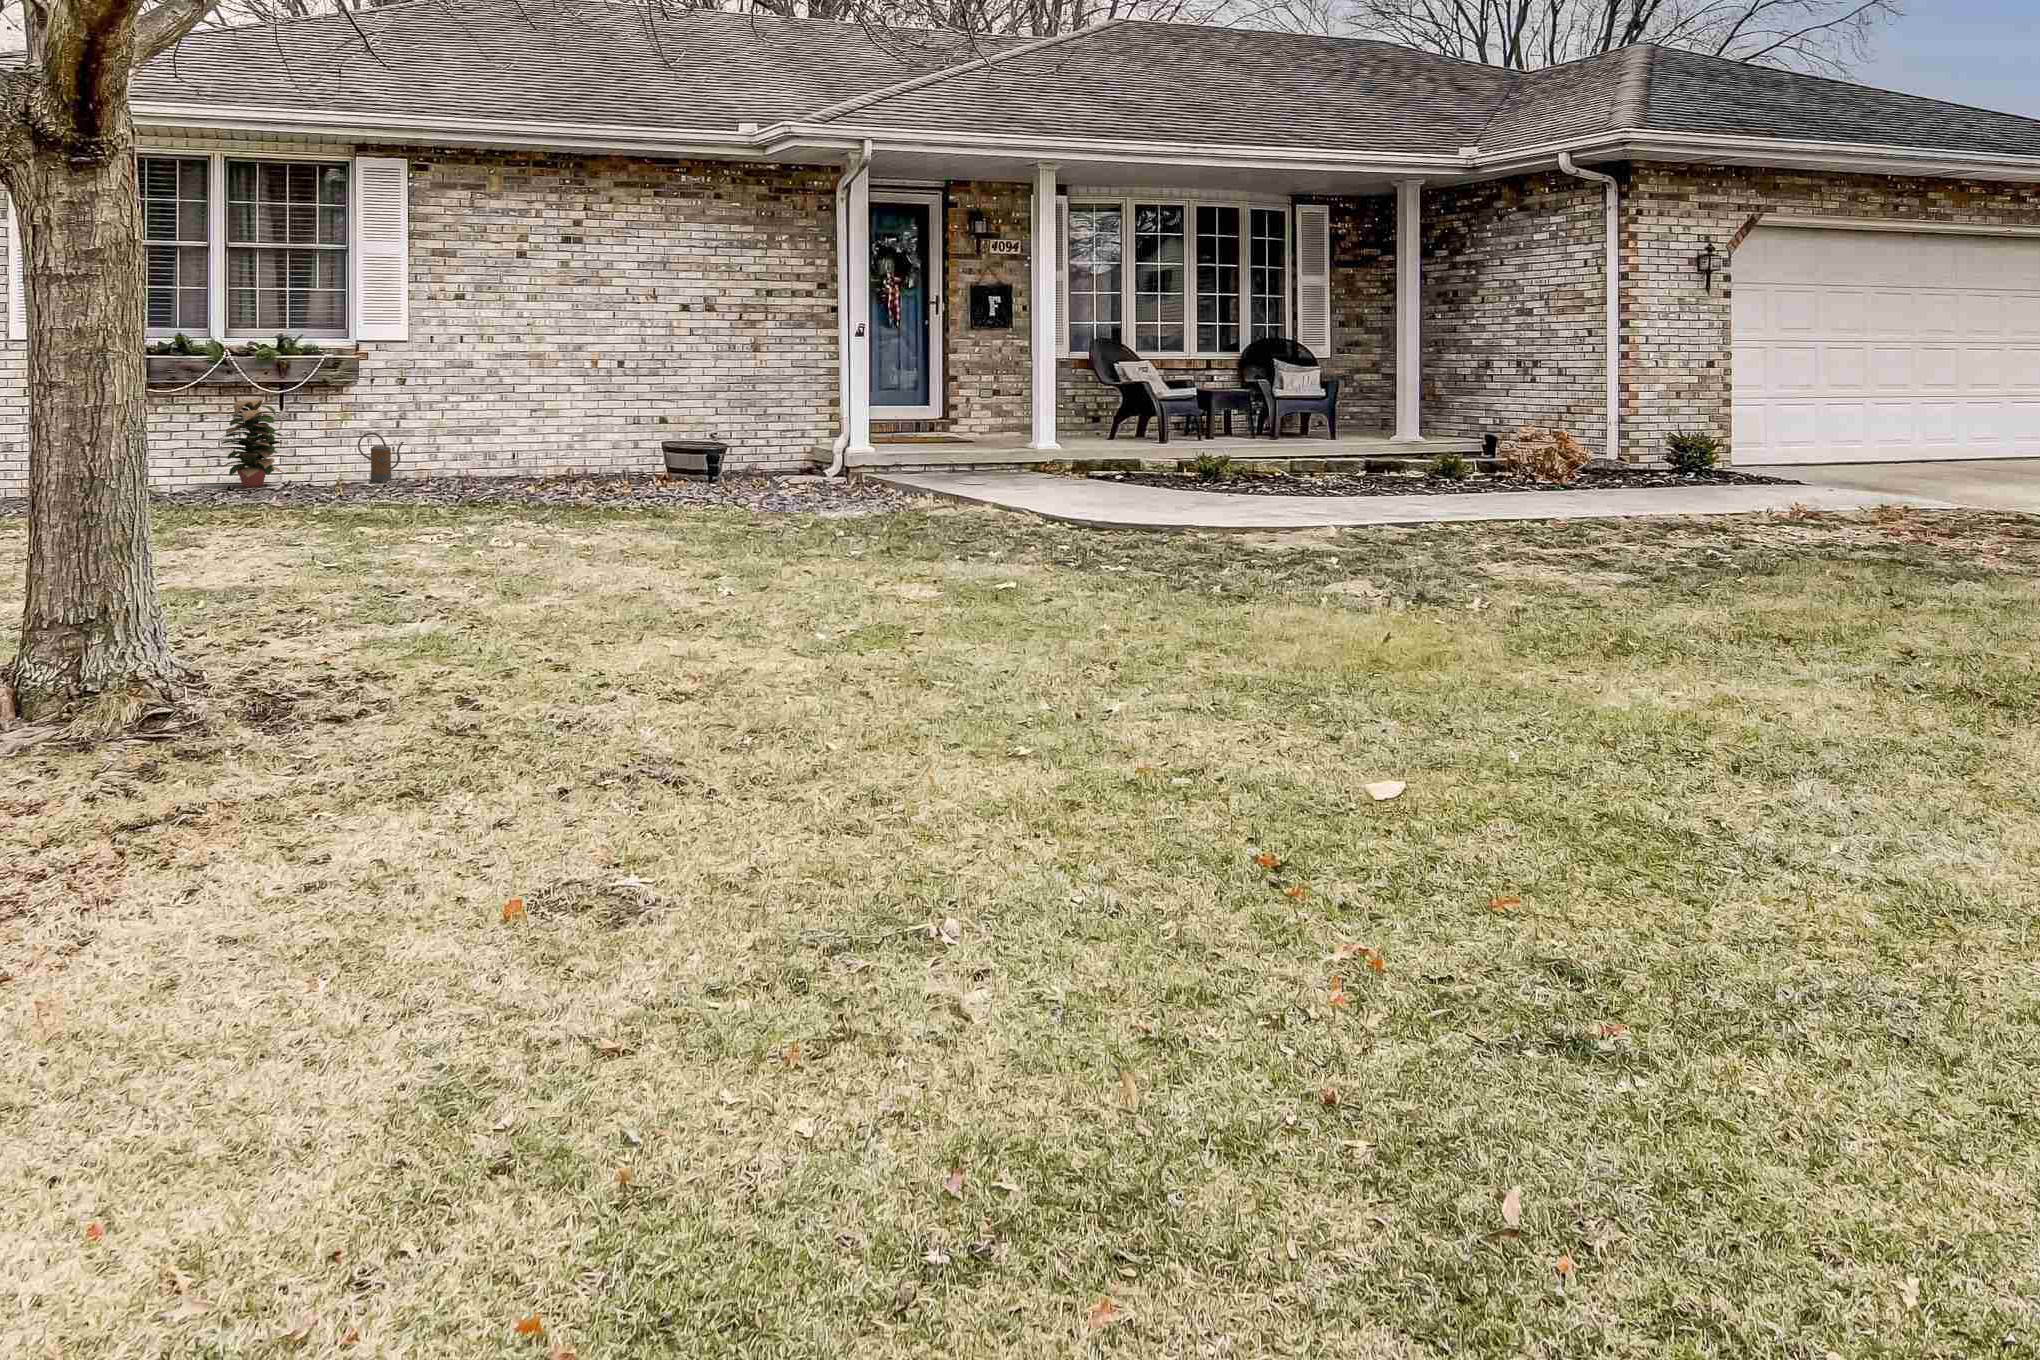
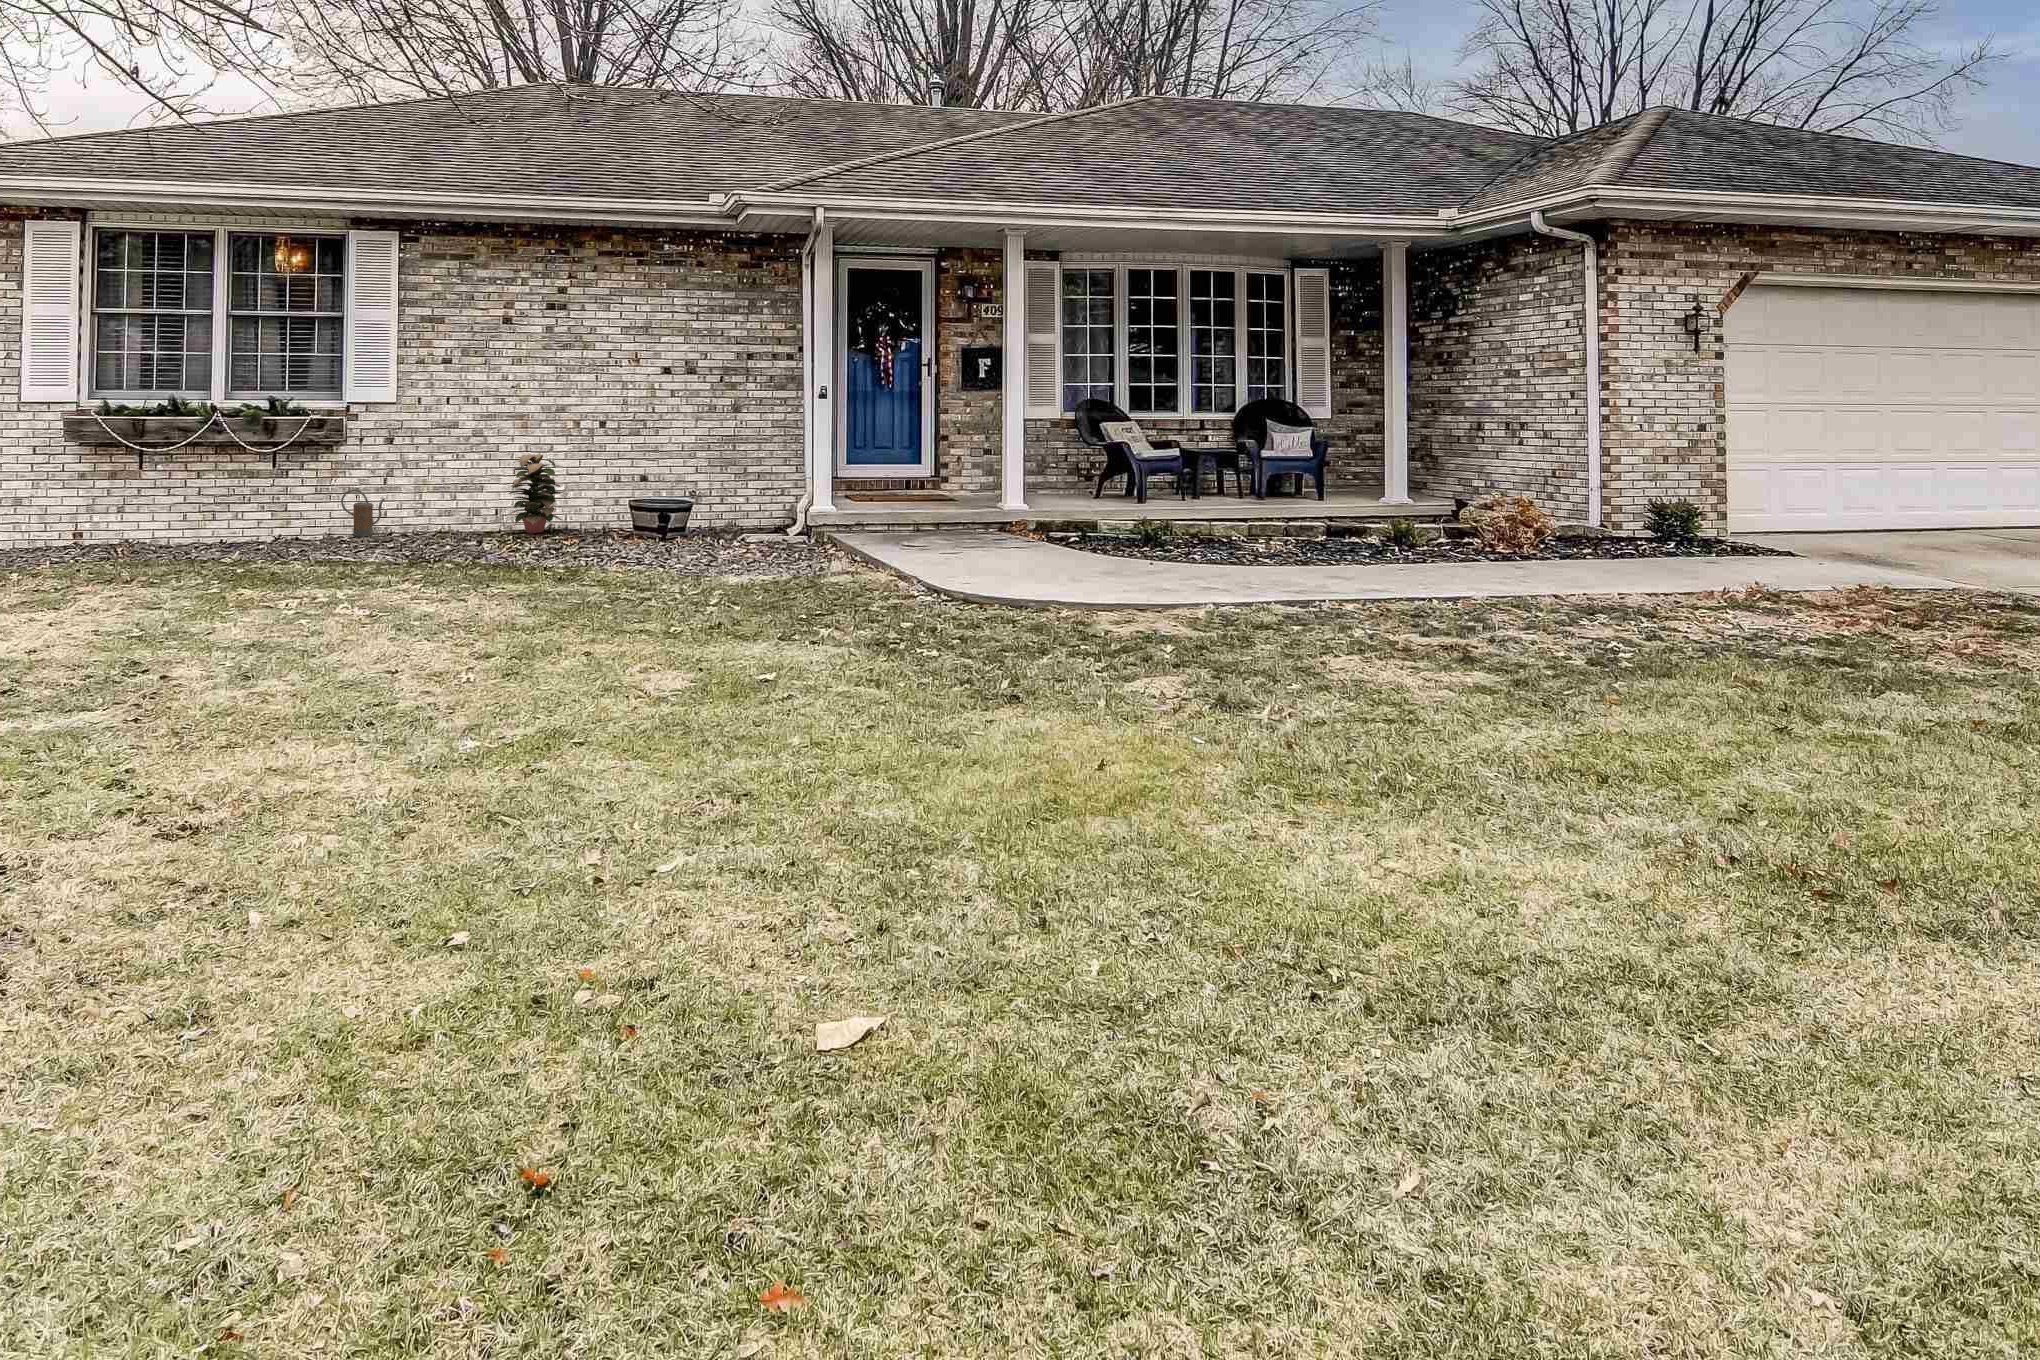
decorative plant: present [221,400,284,487] -> present [509,455,563,533]

